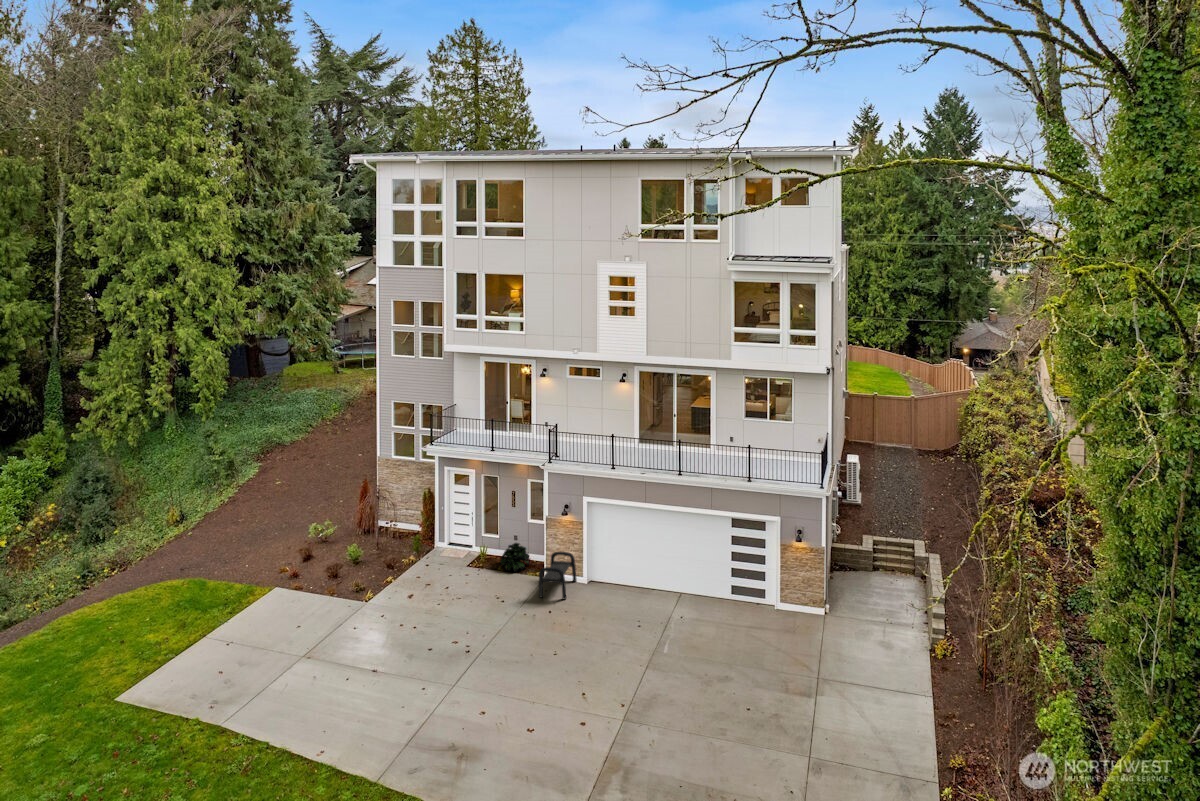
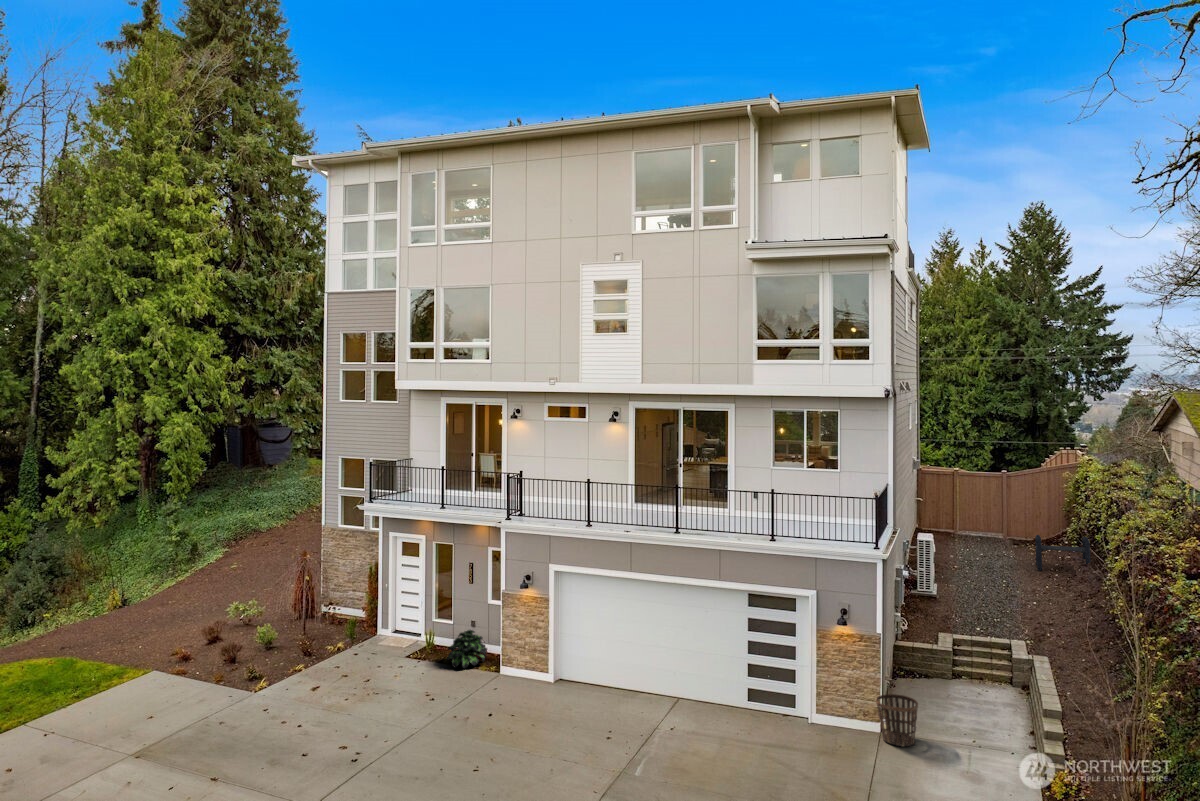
bench: present [539,552,577,599] -> present [1035,535,1091,570]
basket: none [822,588,850,623] -> present [876,694,918,746]

